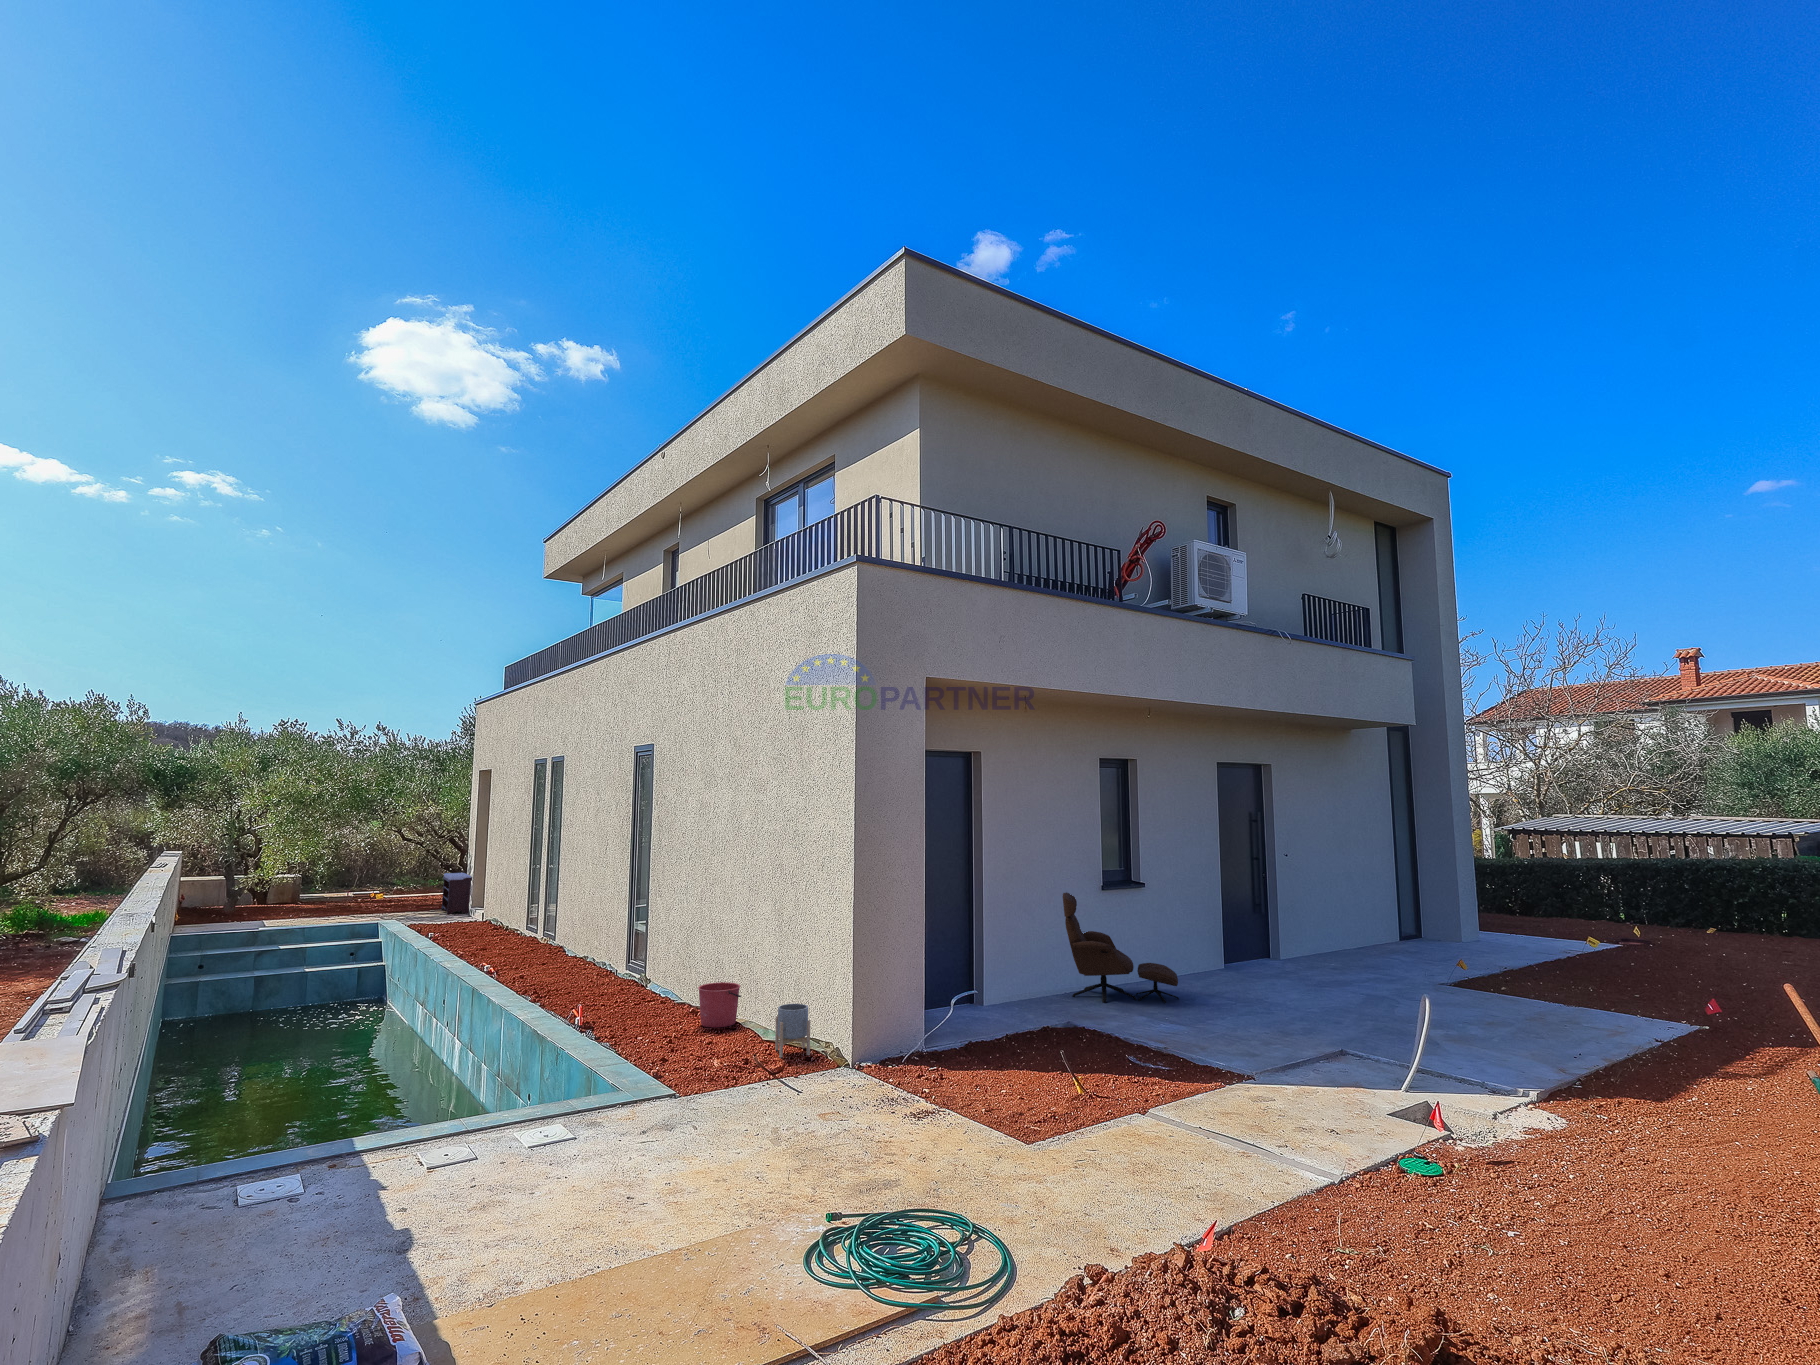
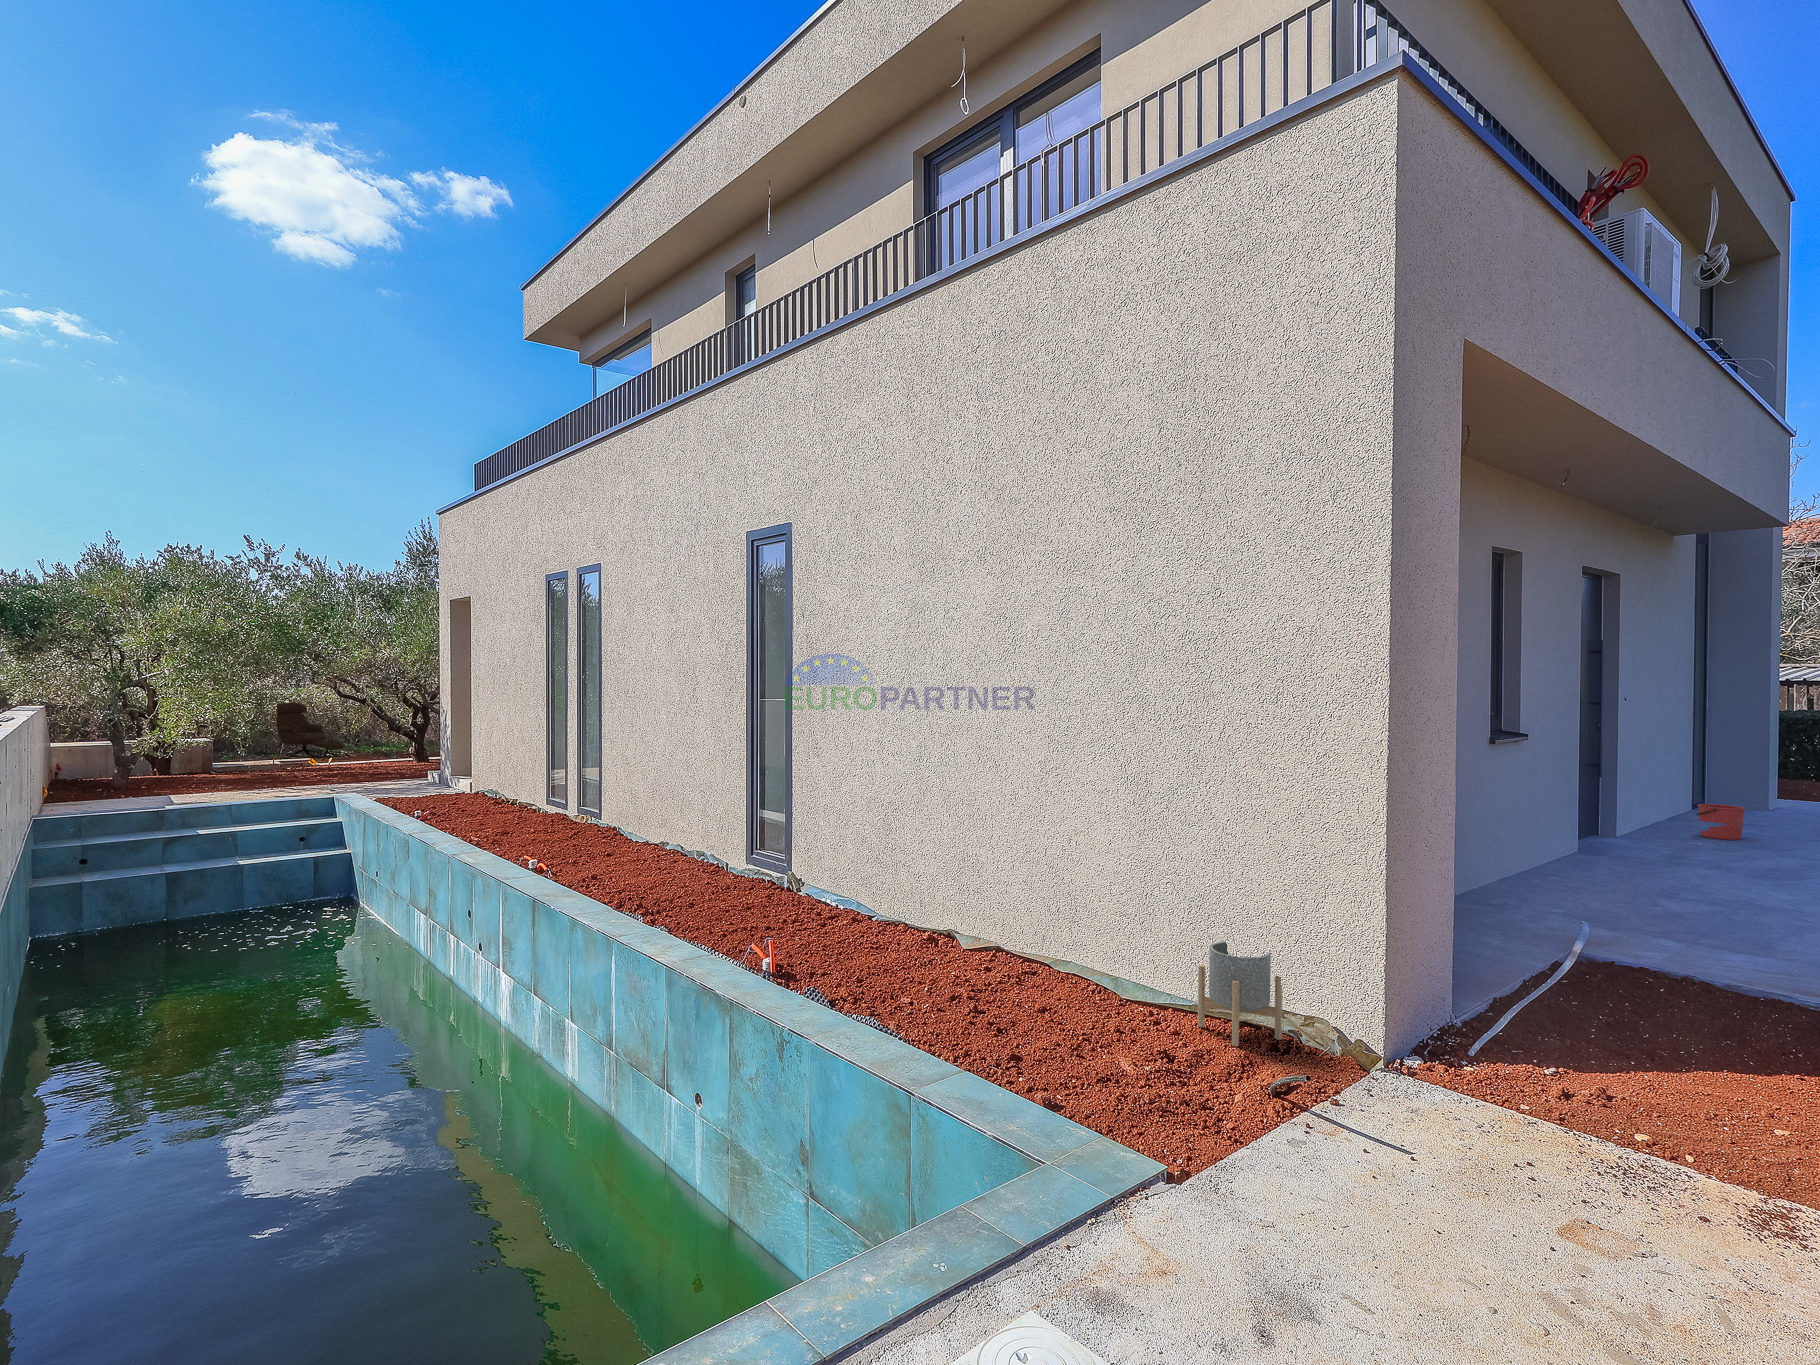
bench: present [442,873,472,915] -> none [410,733,453,787]
lounge chair: present [1063,892,1179,1003] -> present [276,703,345,758]
bucket: present [698,982,741,1028] -> present [1696,804,1746,840]

